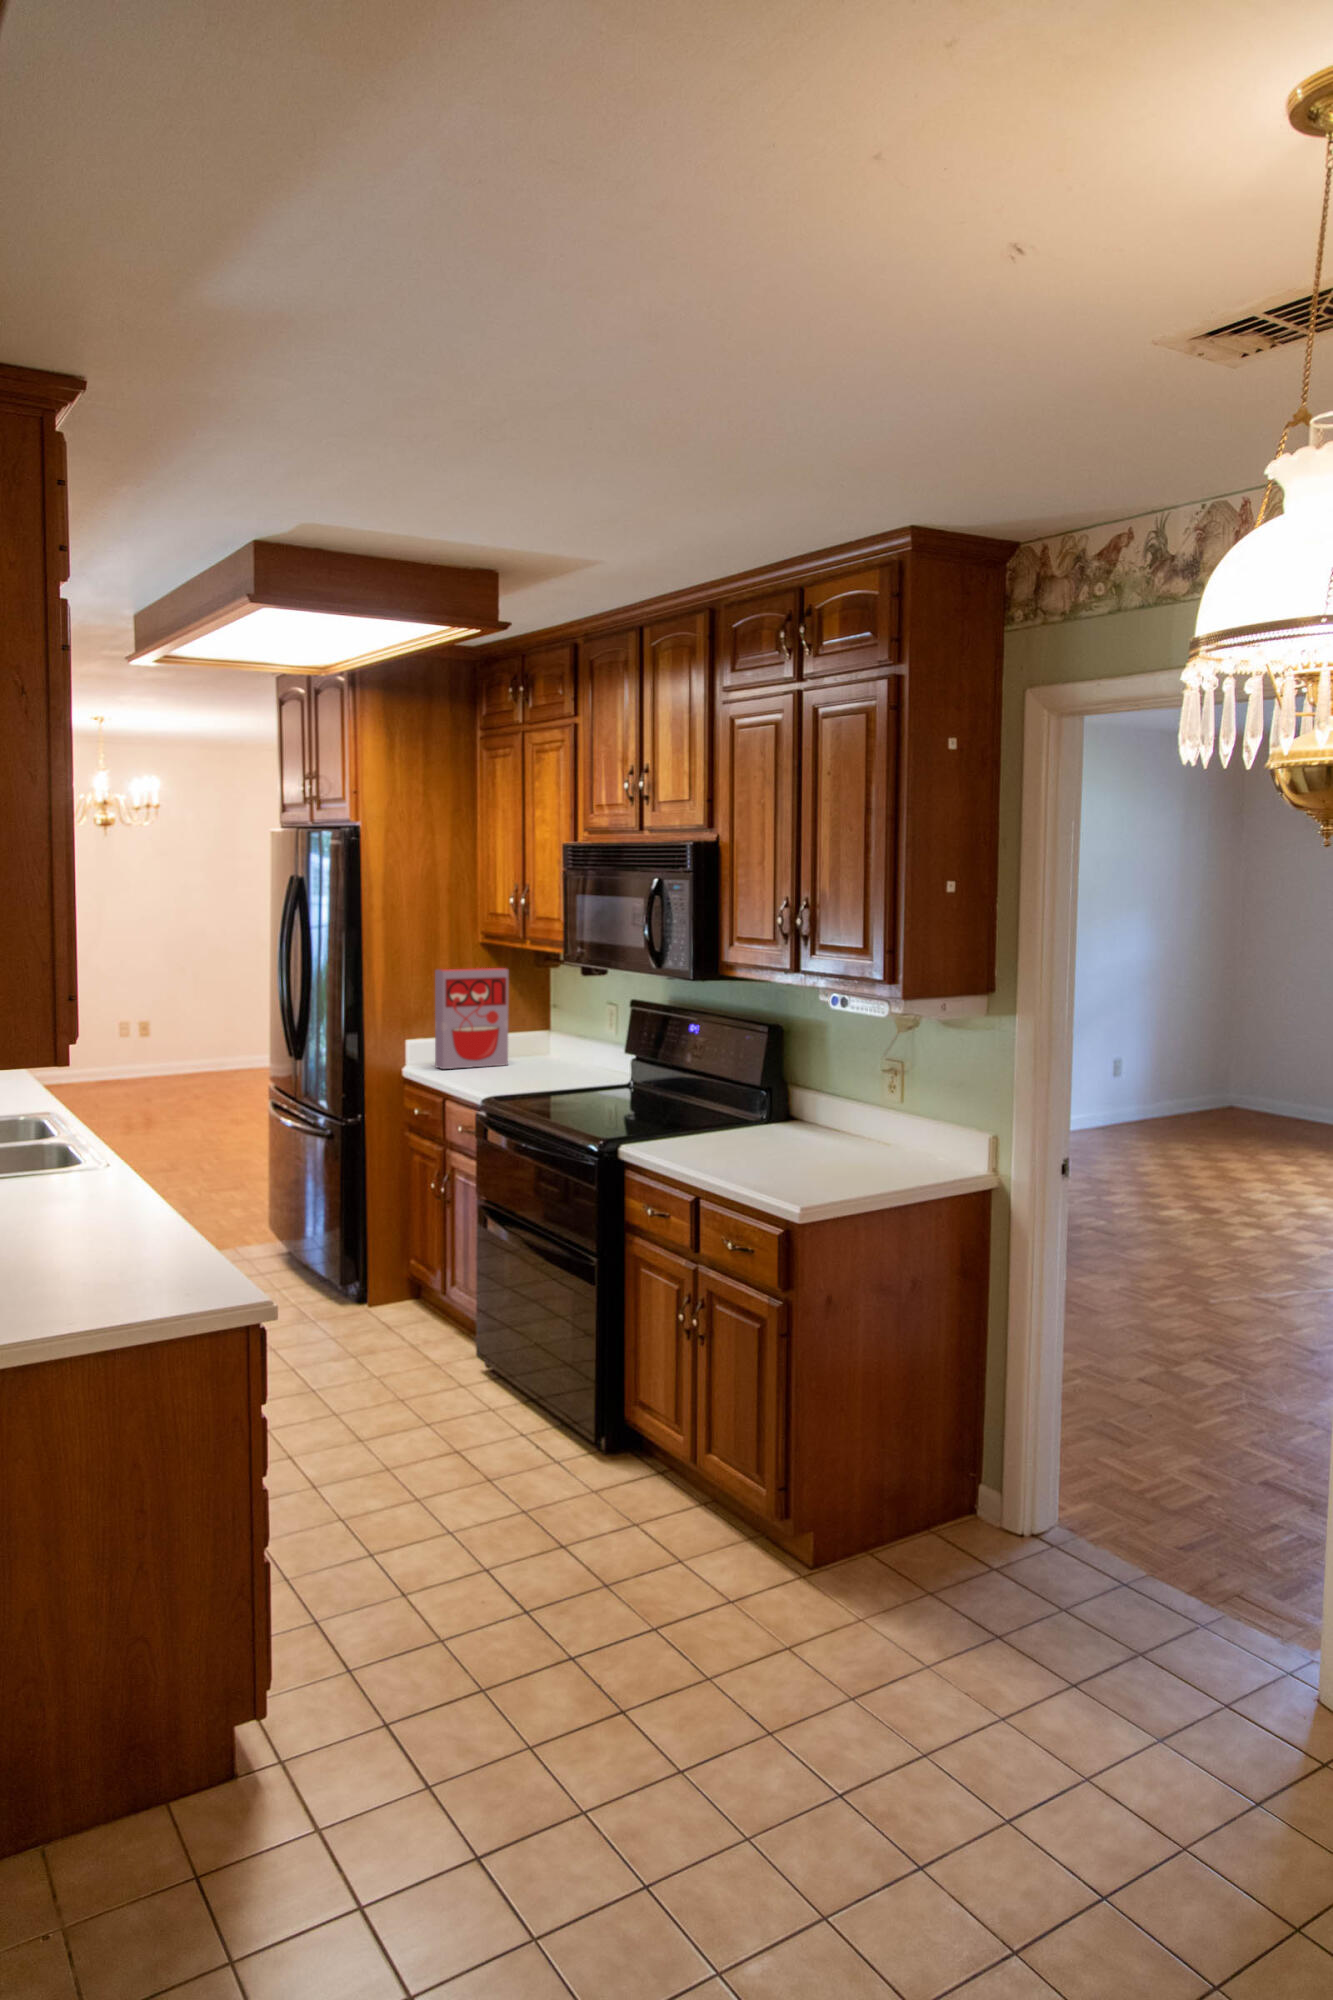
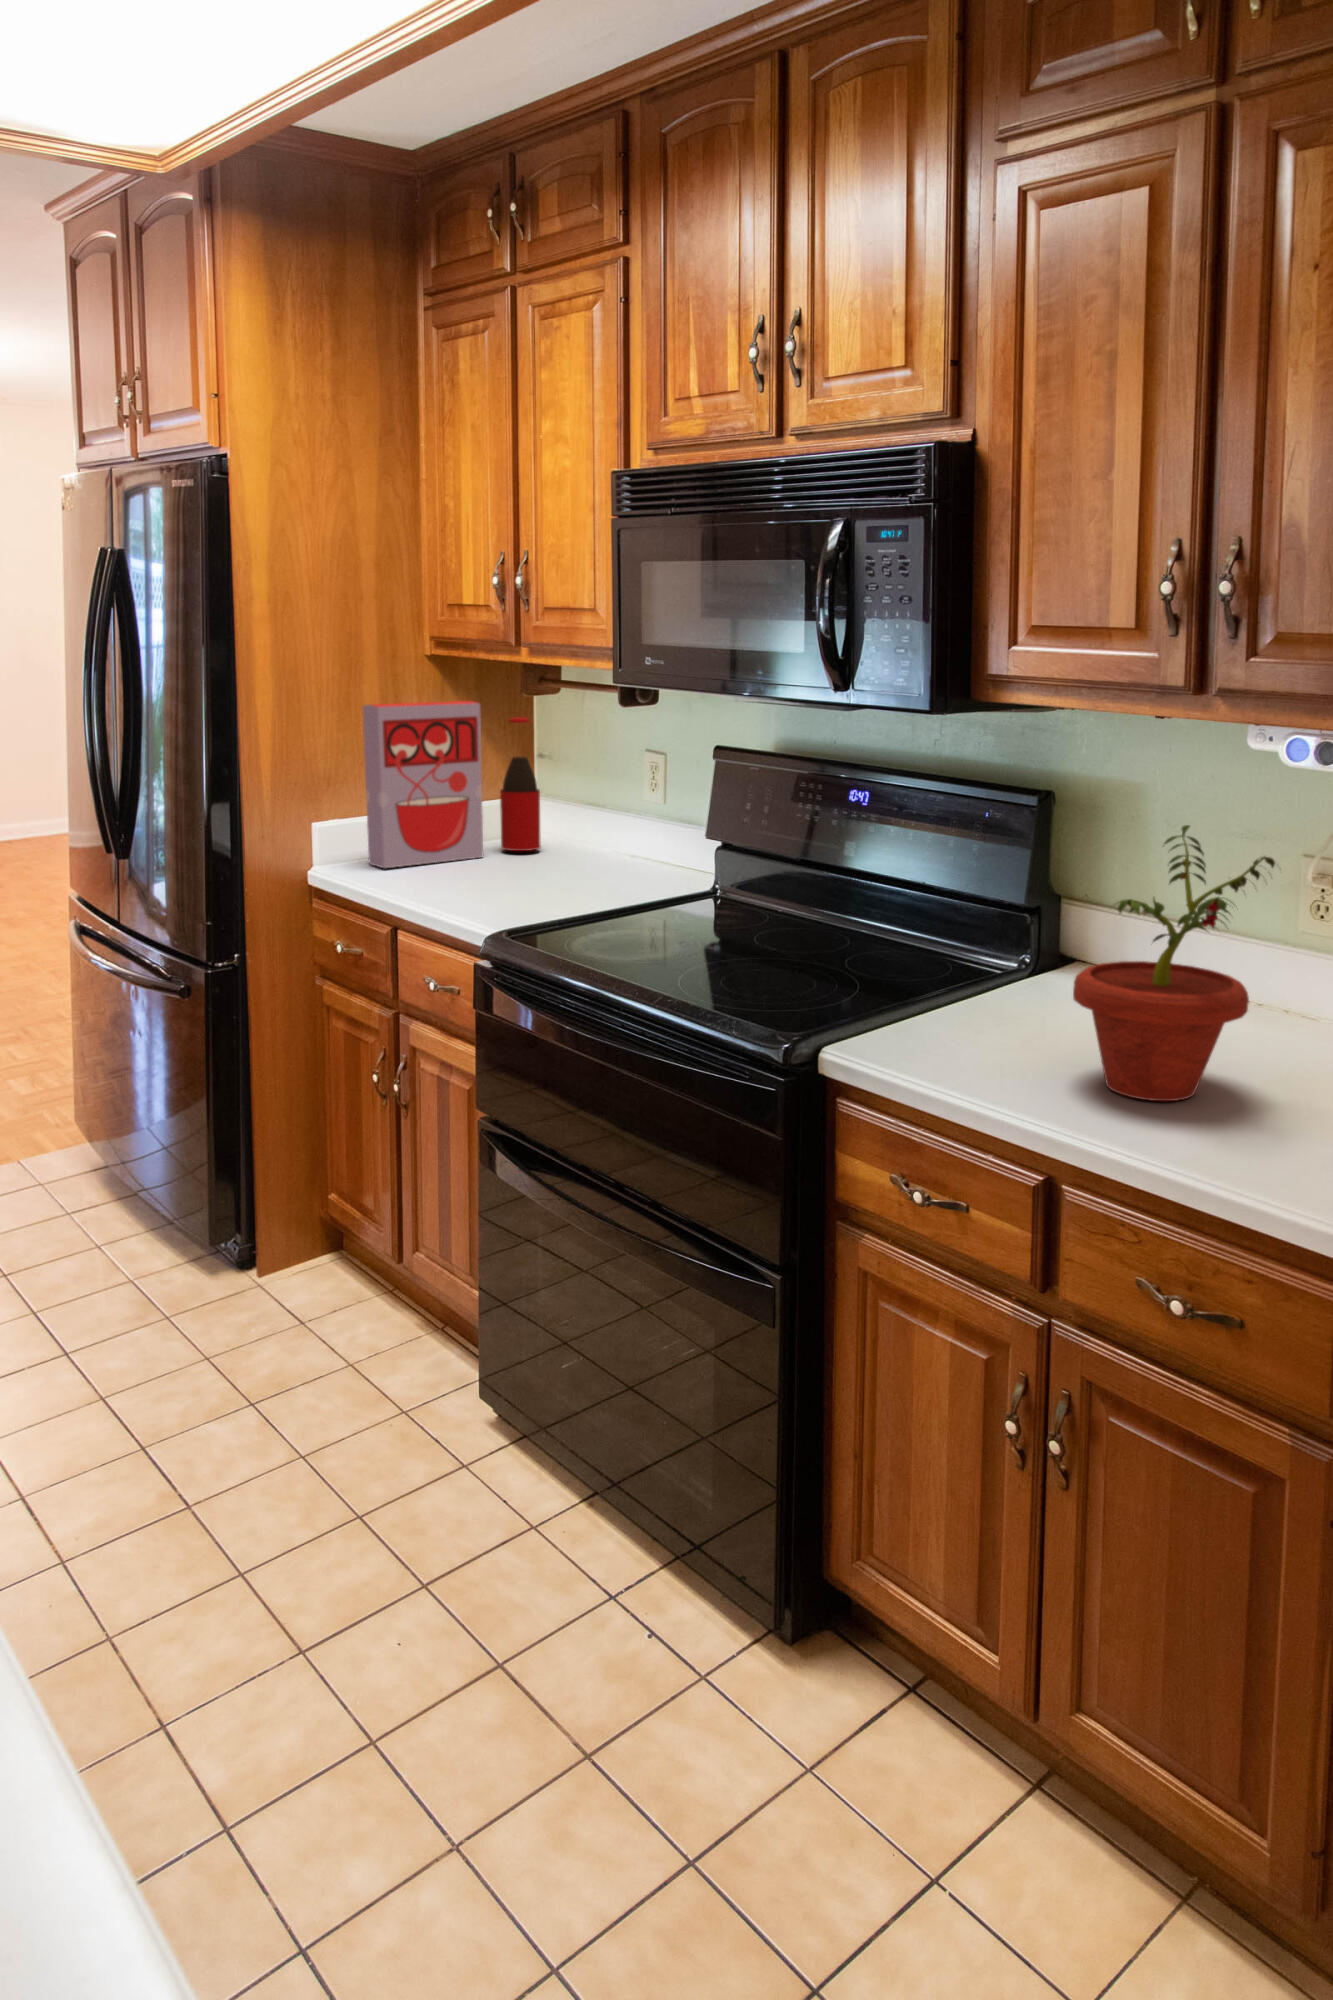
bottle: none [522,978,547,1064] -> present [500,717,541,851]
potted plant: none [724,1028,811,1162] -> present [1073,825,1275,1101]

